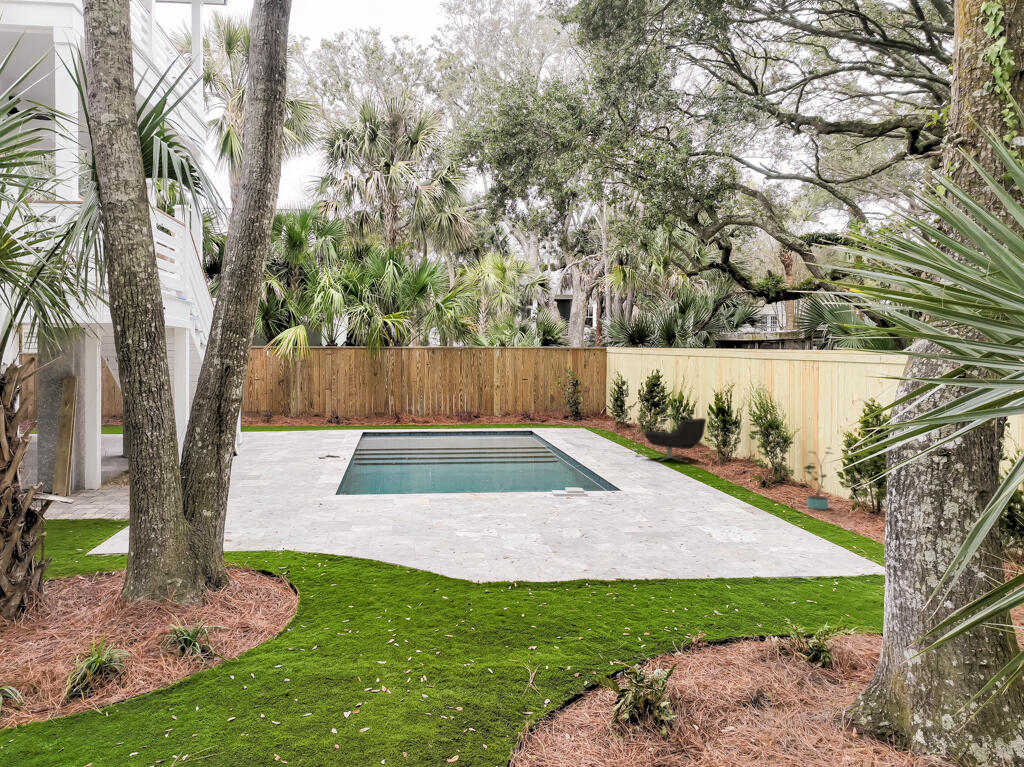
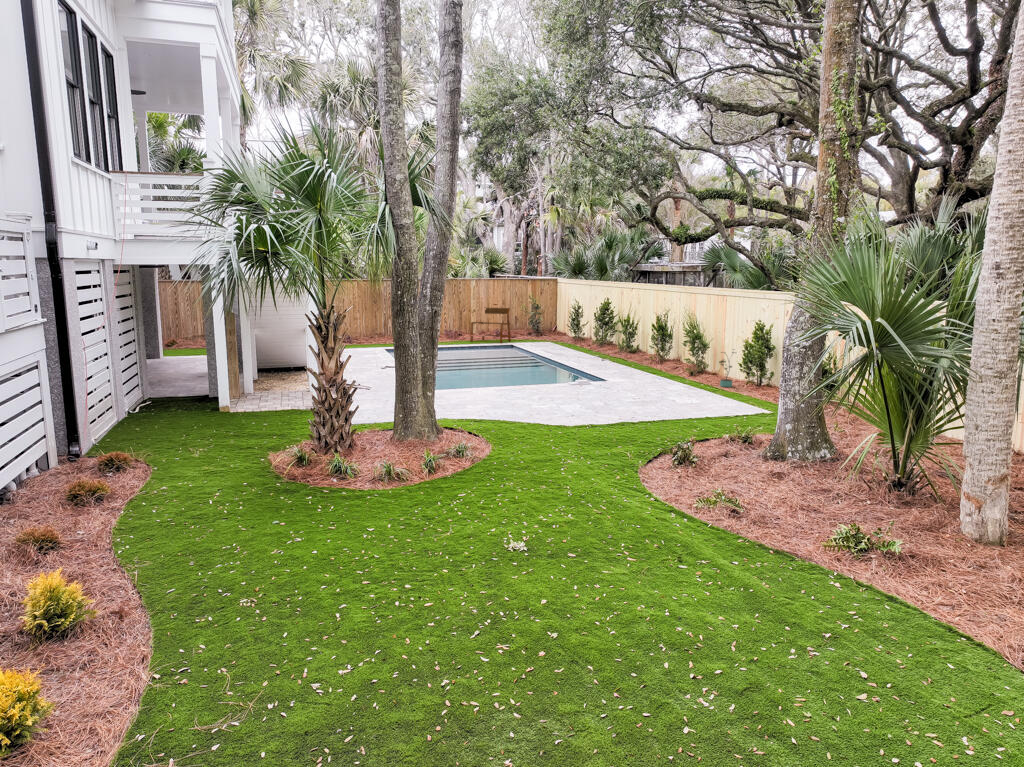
bench: none [485,381,538,428] -> present [471,308,511,343]
lounge chair: present [645,418,706,461] -> none [606,333,647,363]

